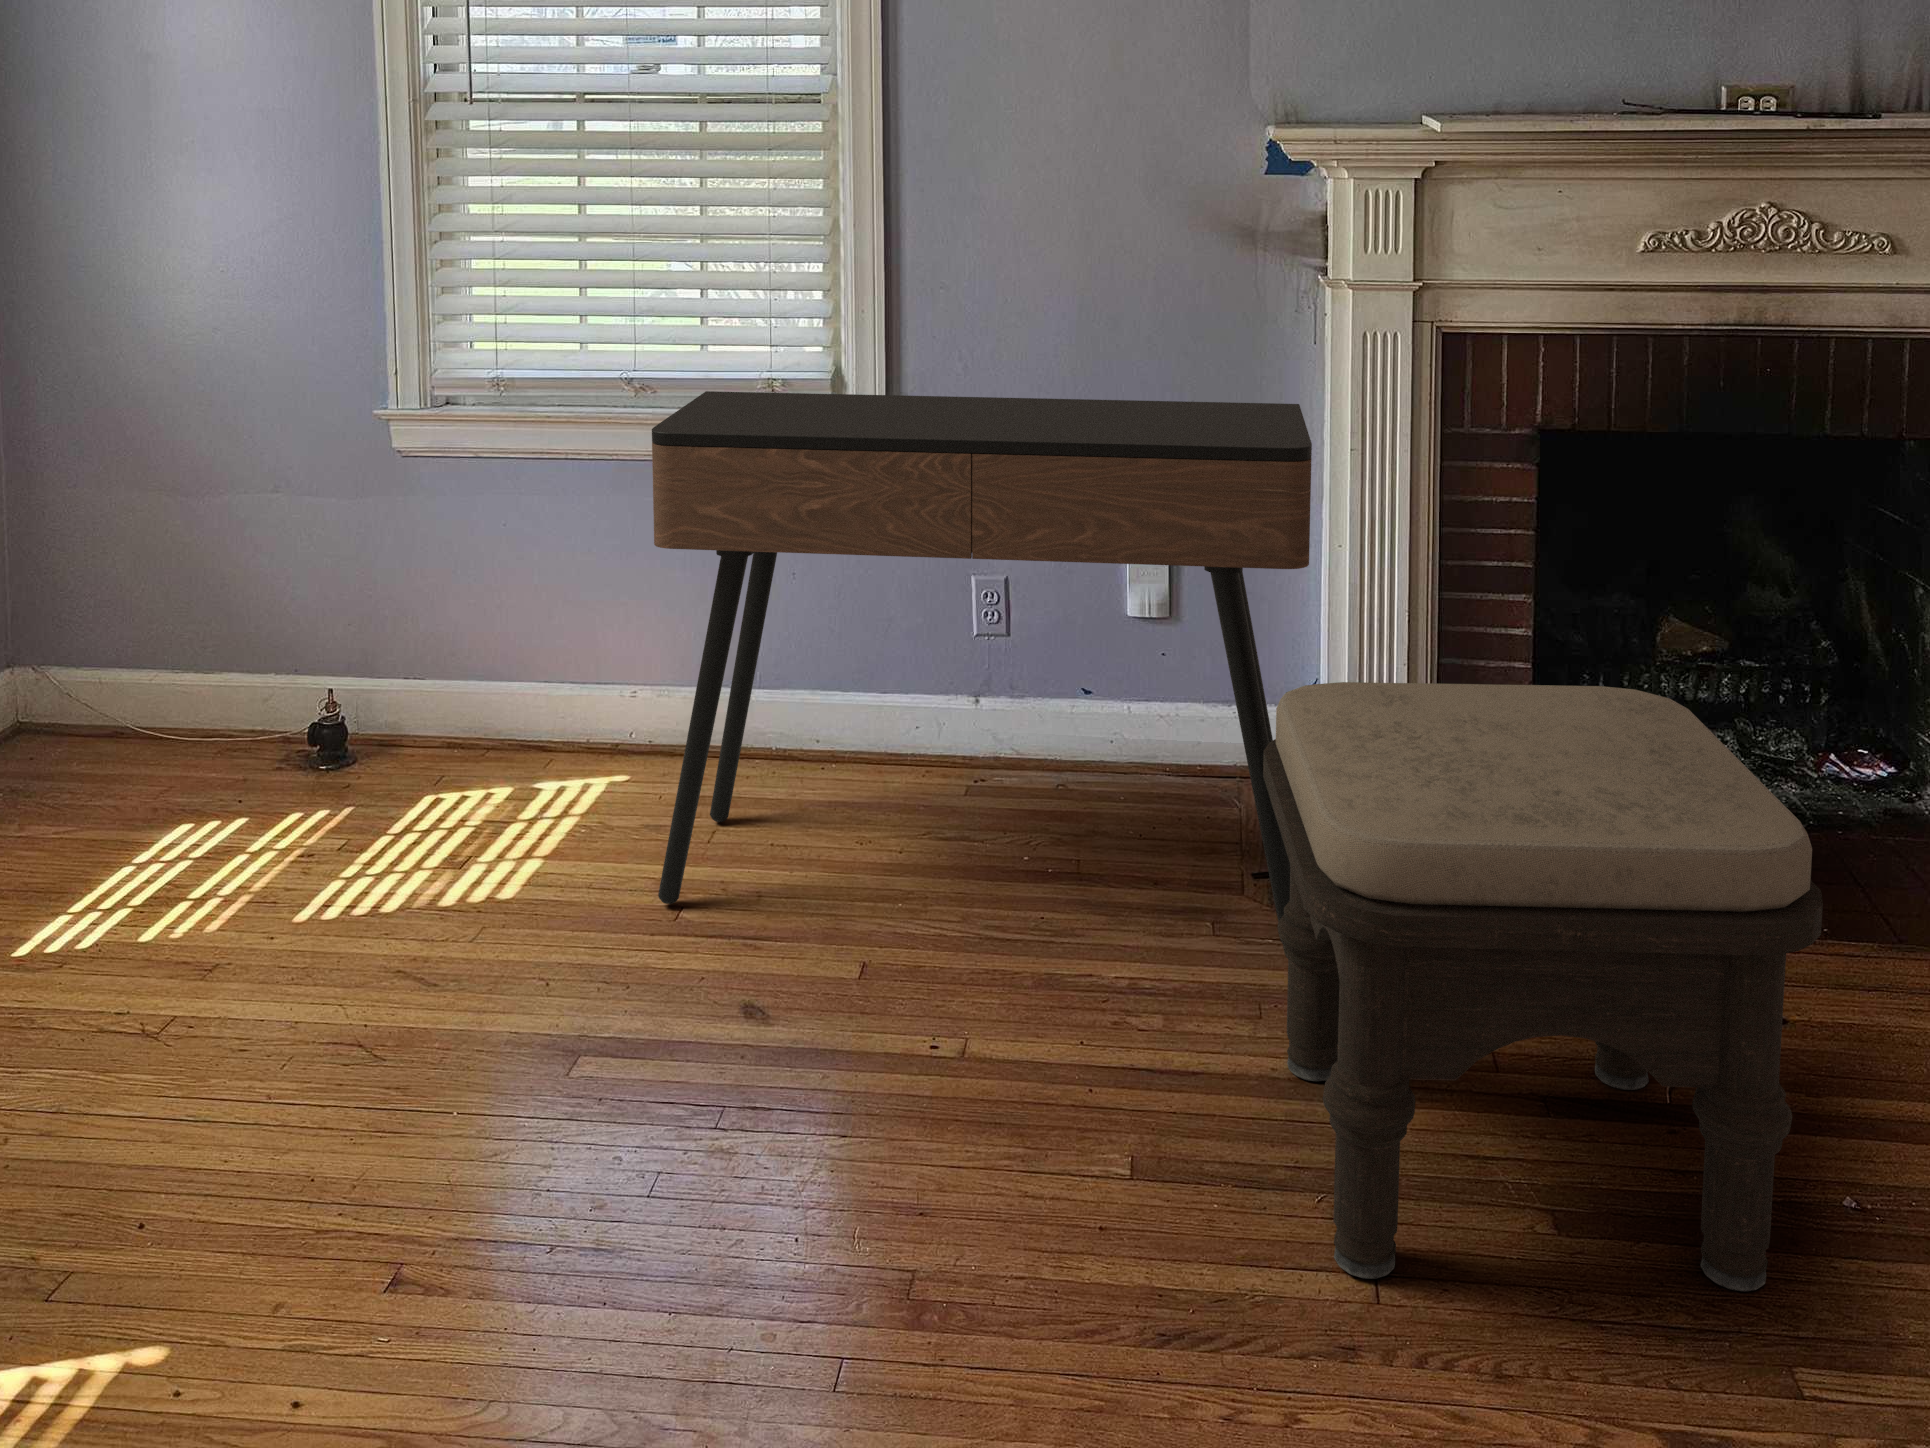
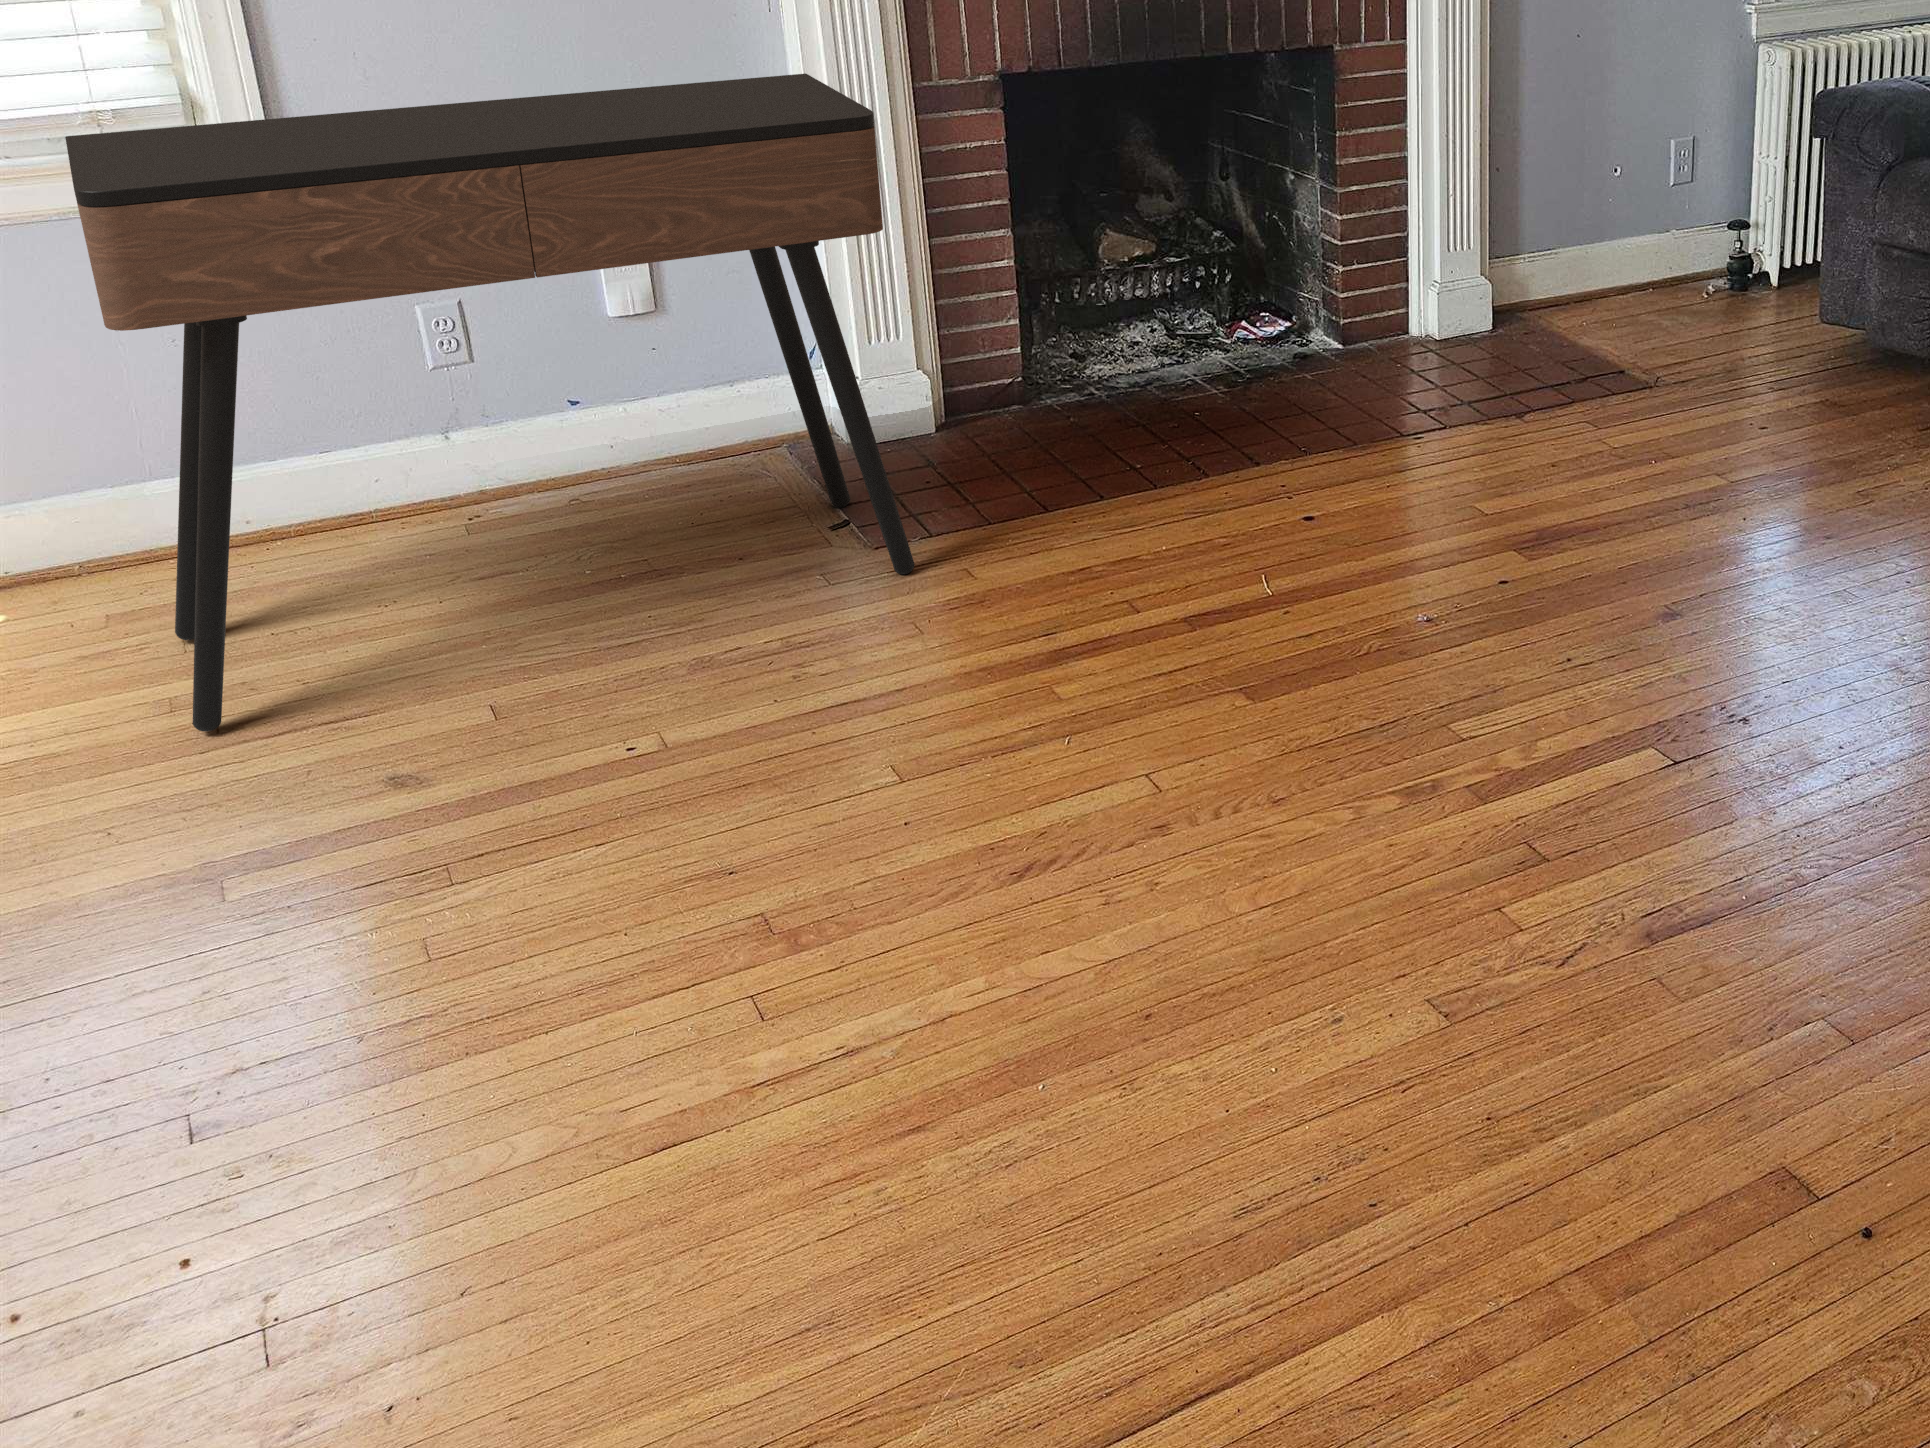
ottoman: present [1263,682,1823,1292] -> none [928,283,1414,782]

